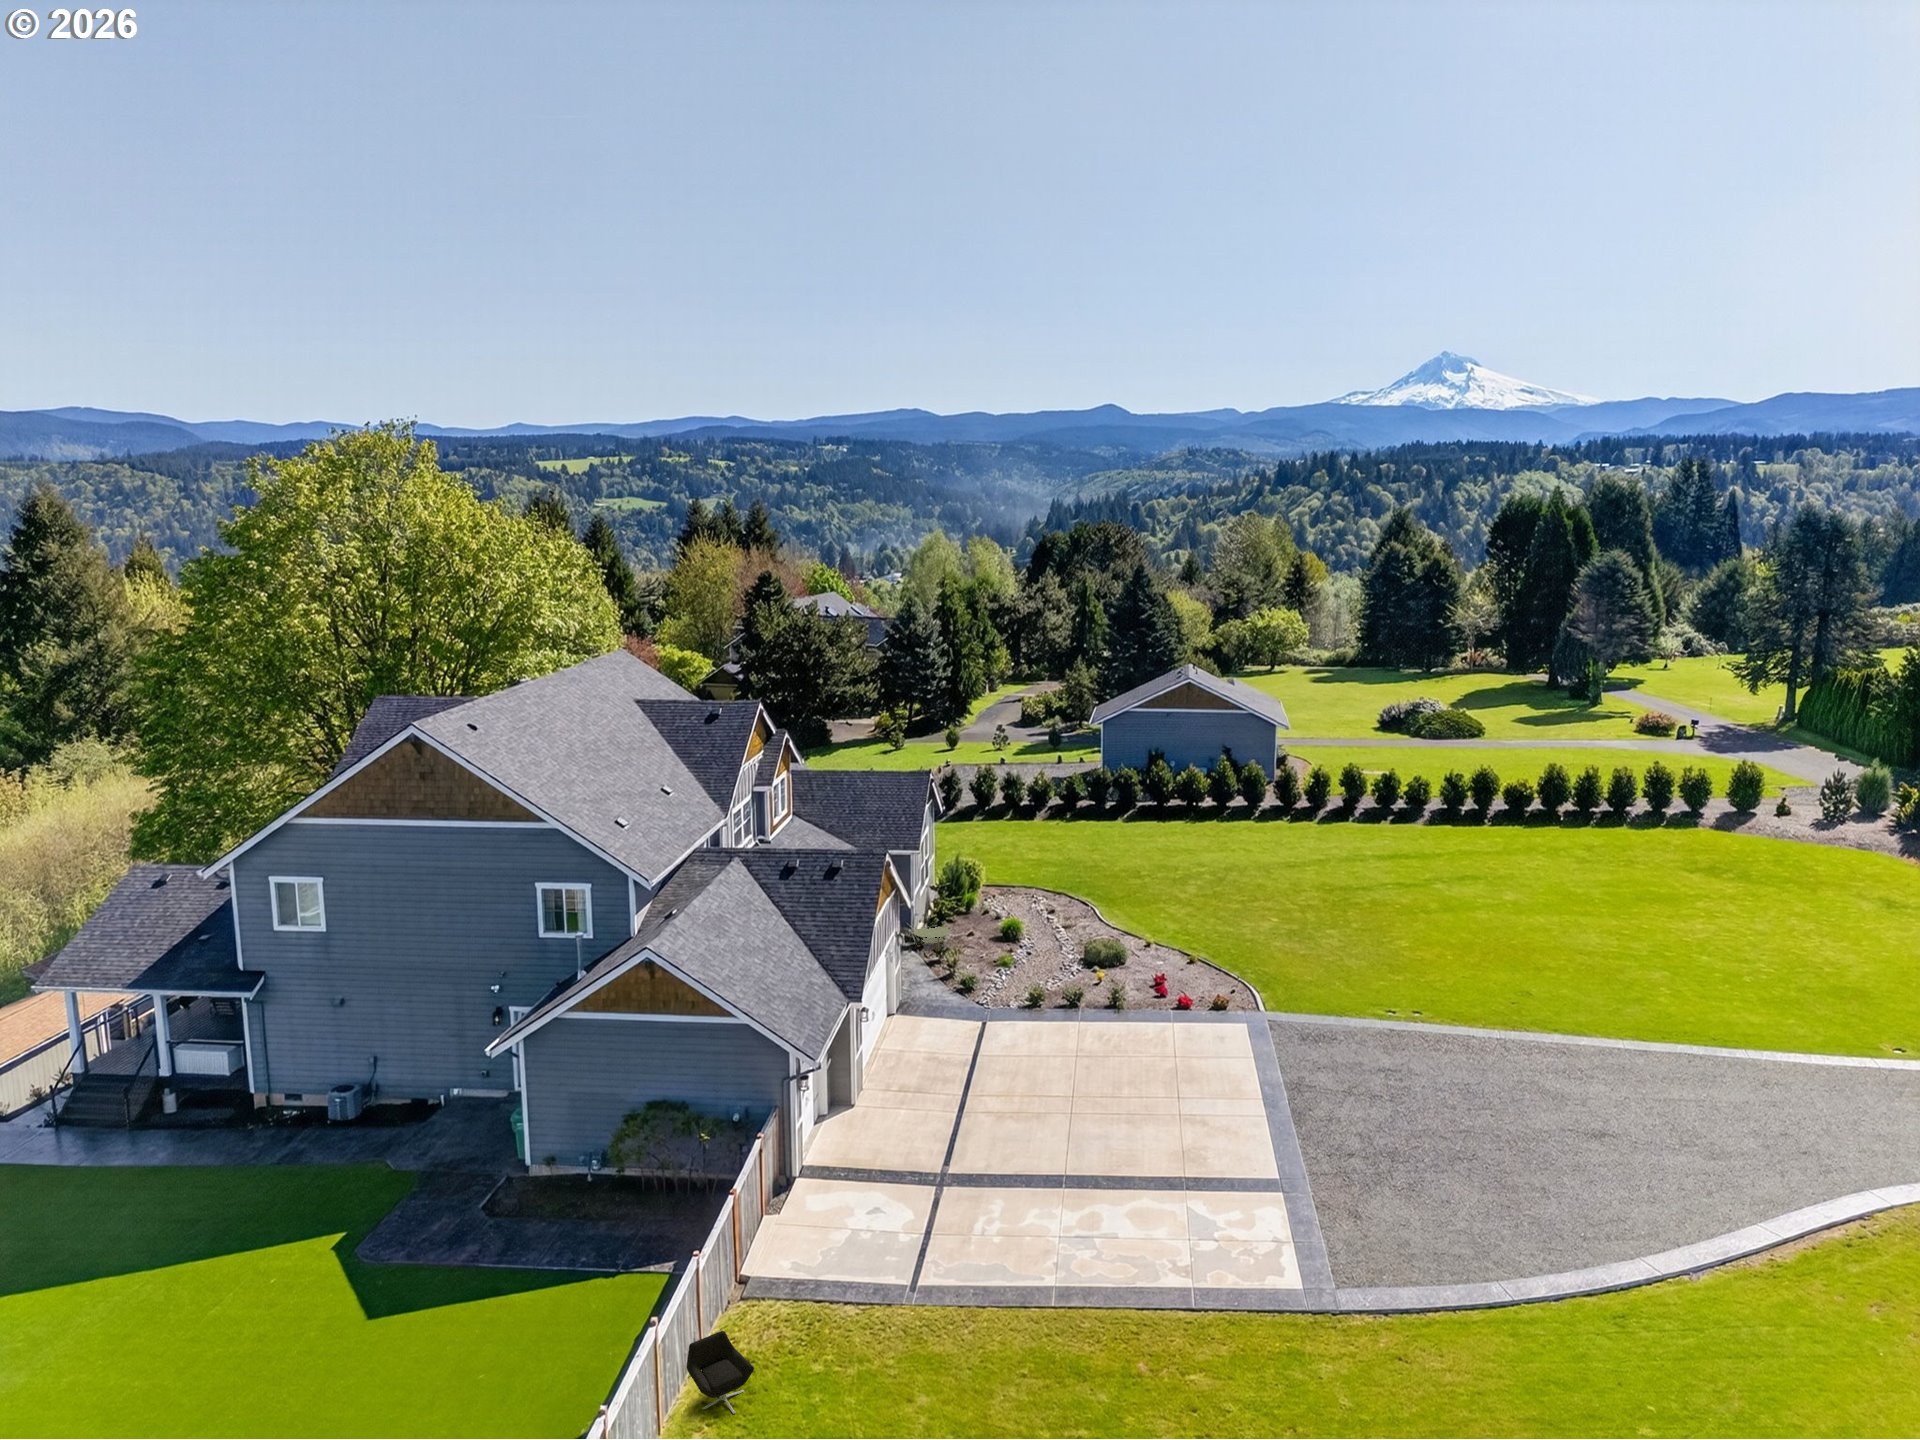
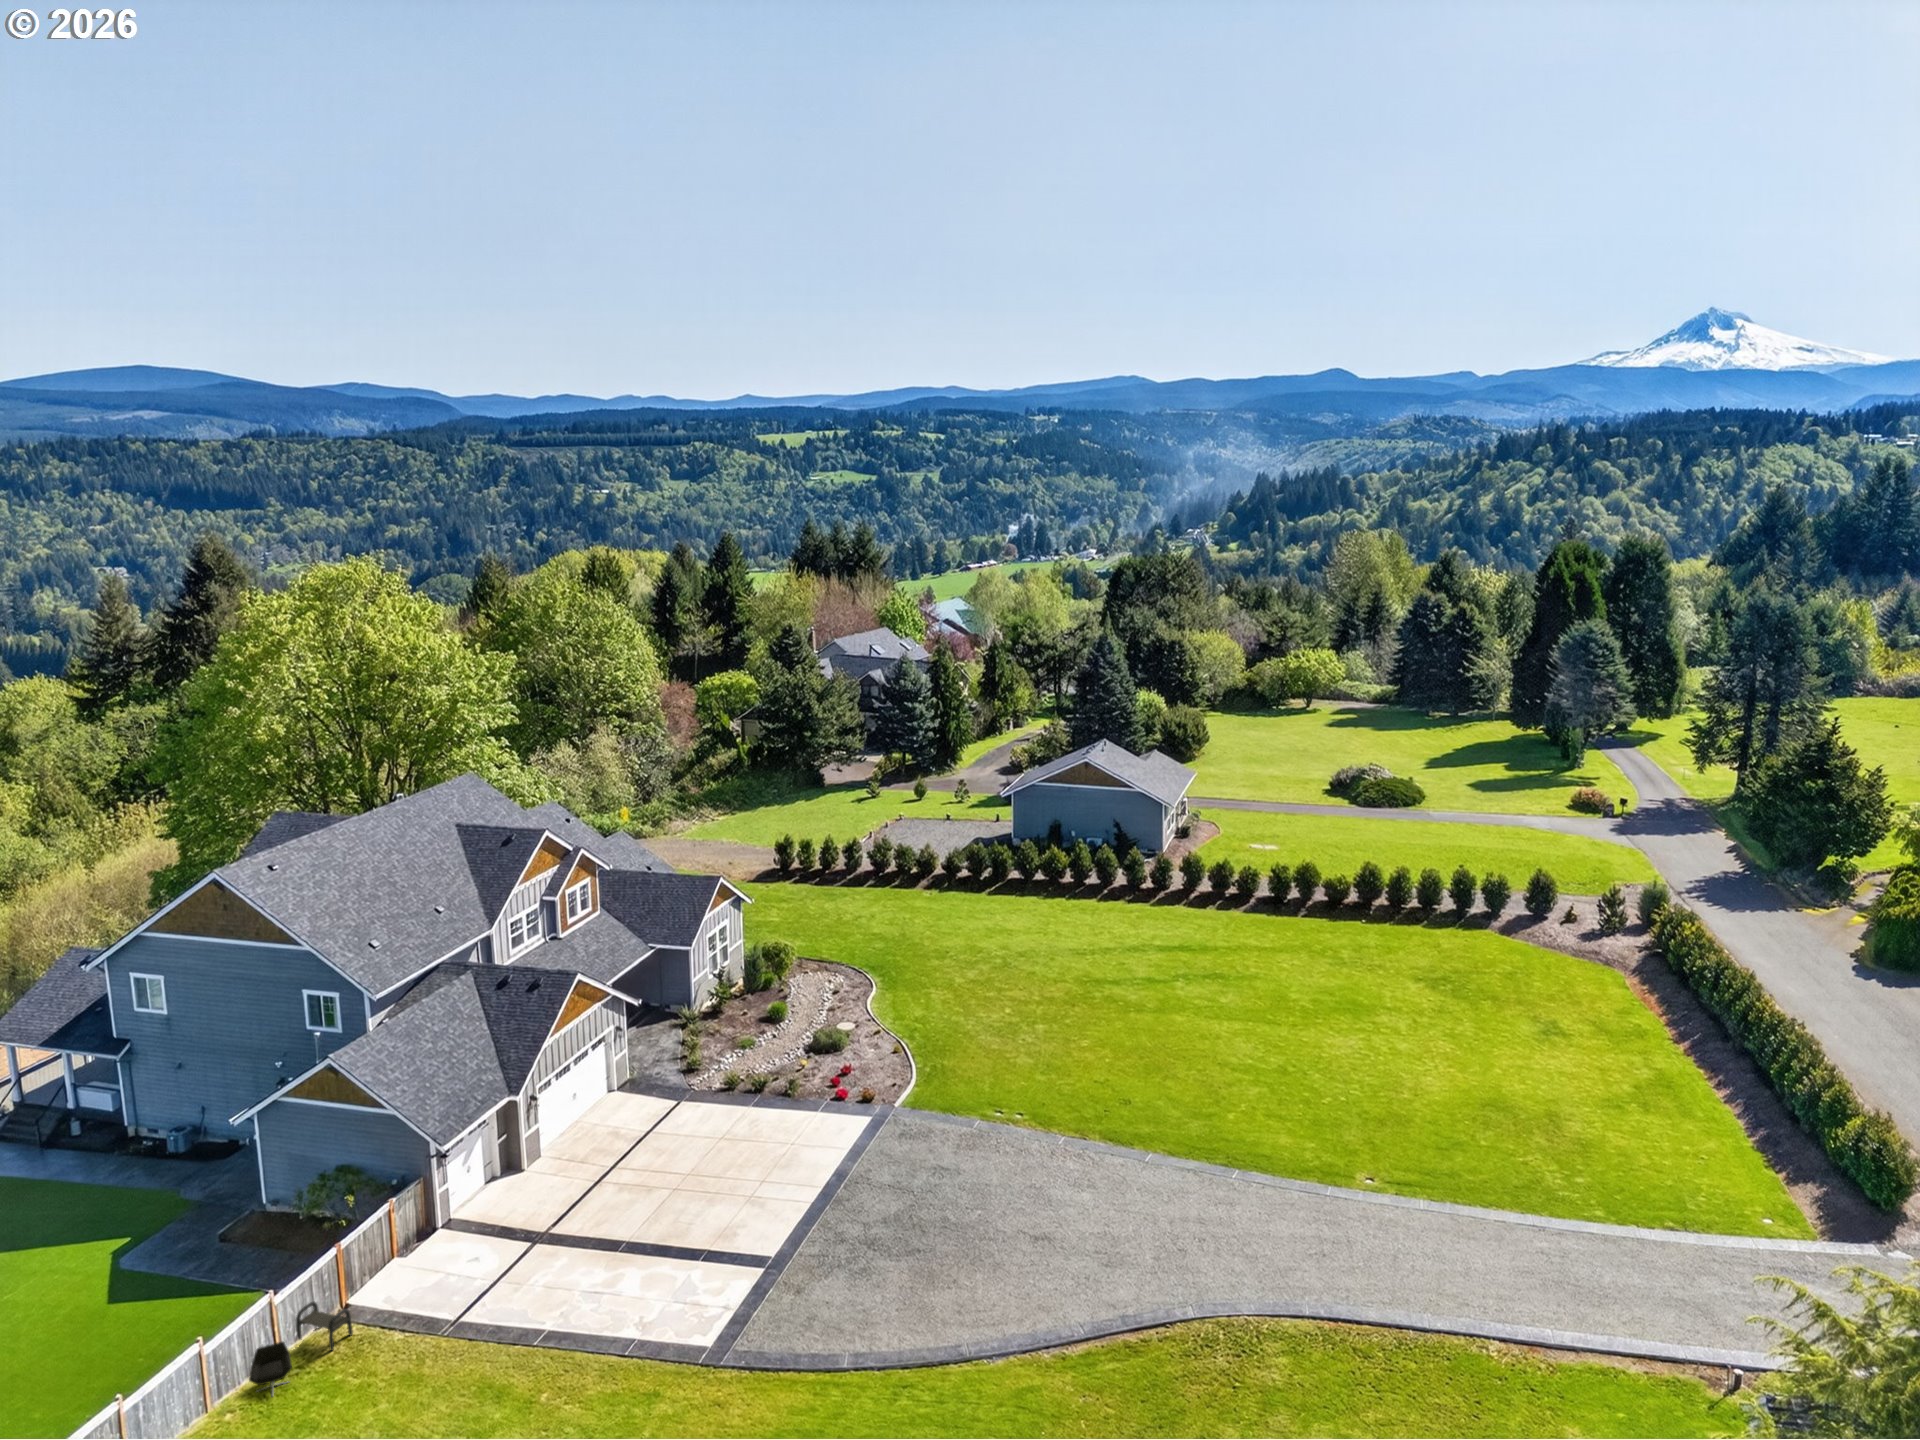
round table: present [914,926,951,951] -> none [685,1006,716,1029]
bench: none [712,1275,788,1343] -> present [296,1302,353,1351]

